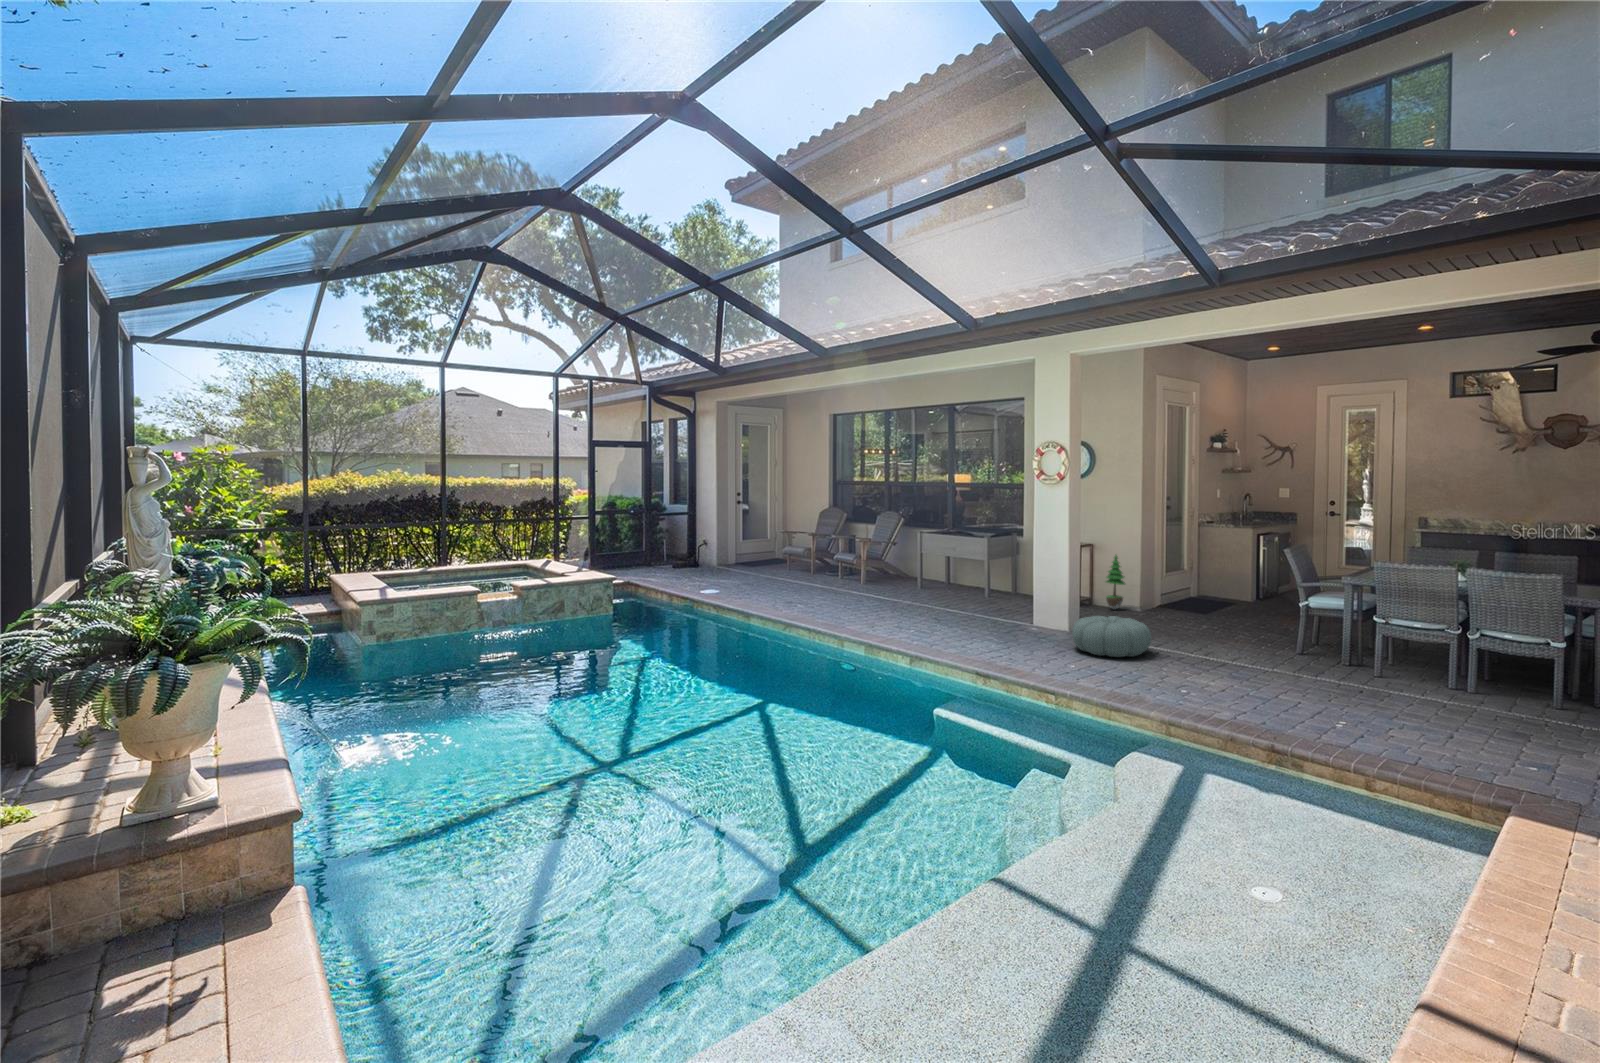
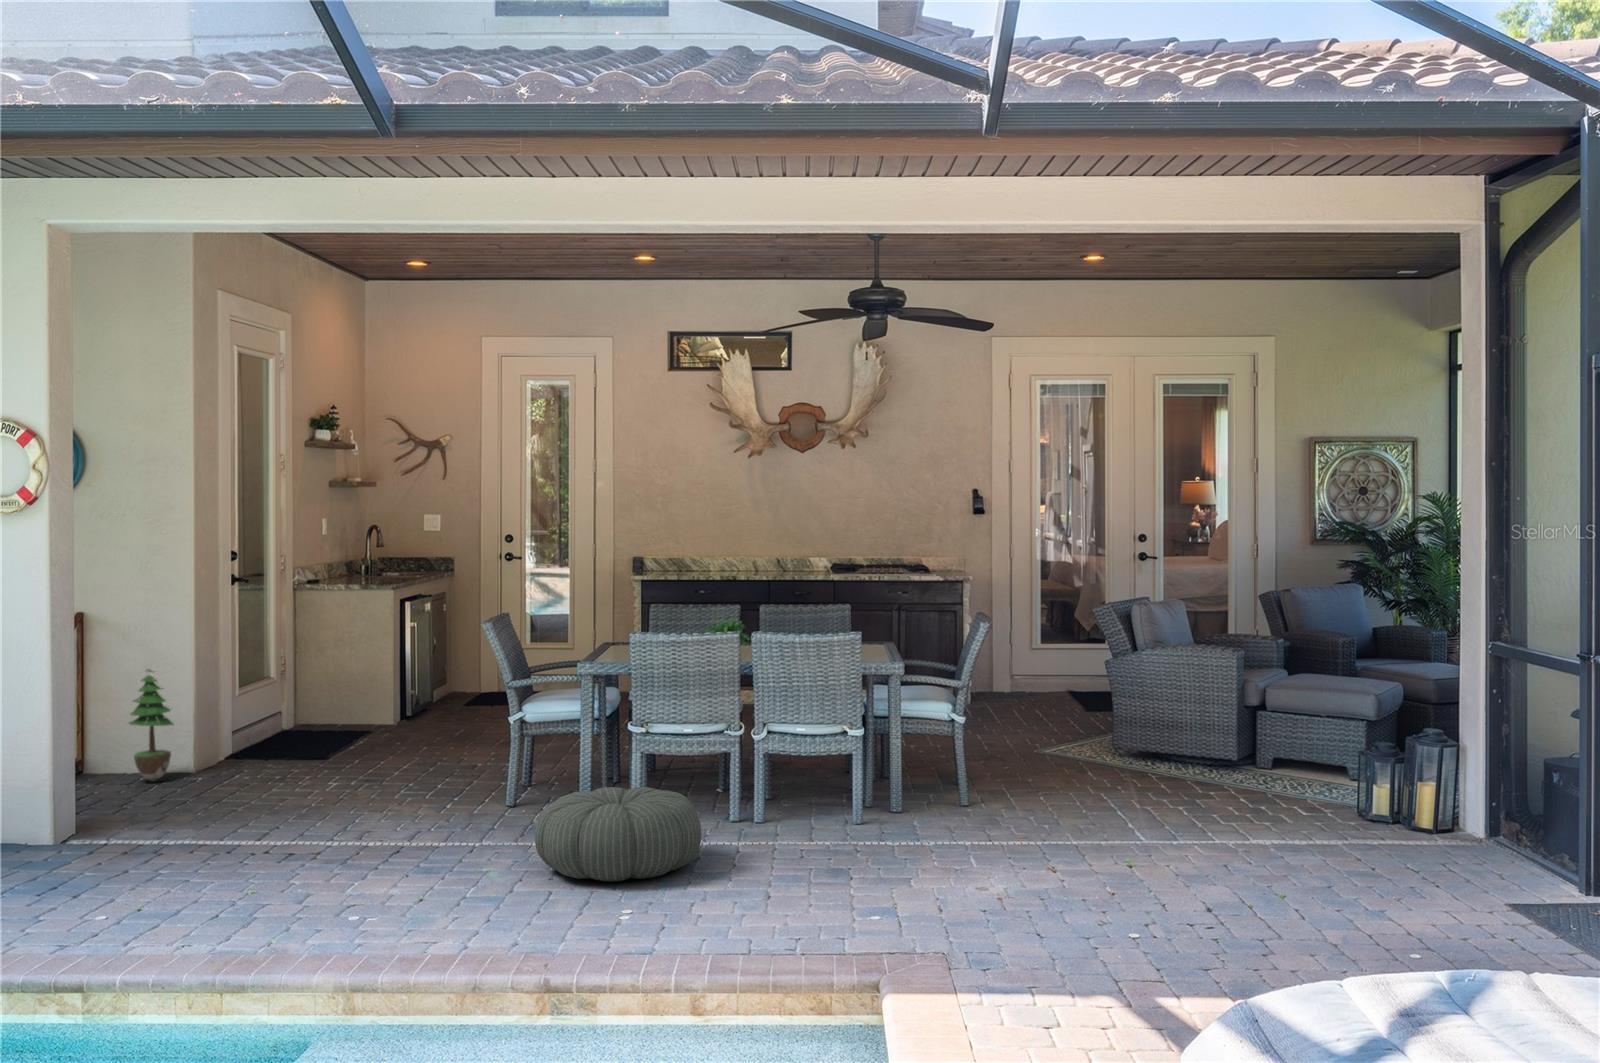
pouf: present [1072,616,1151,657] -> present [535,787,702,881]

